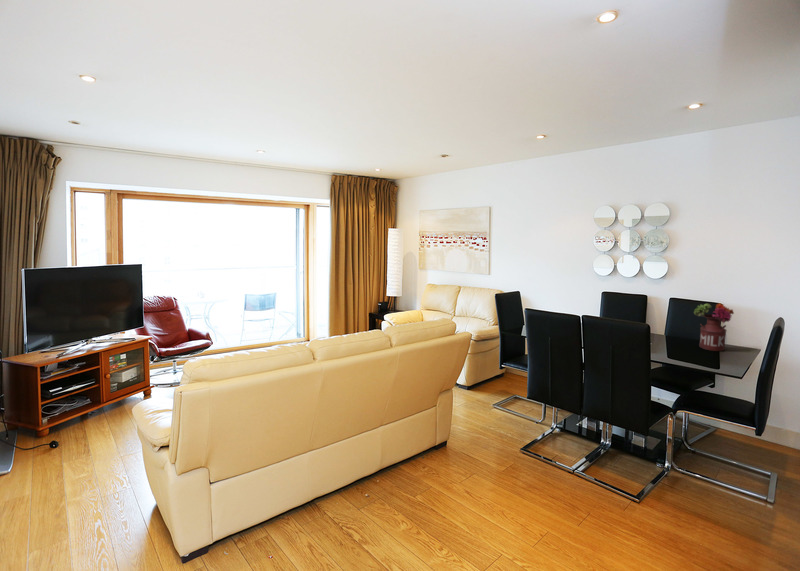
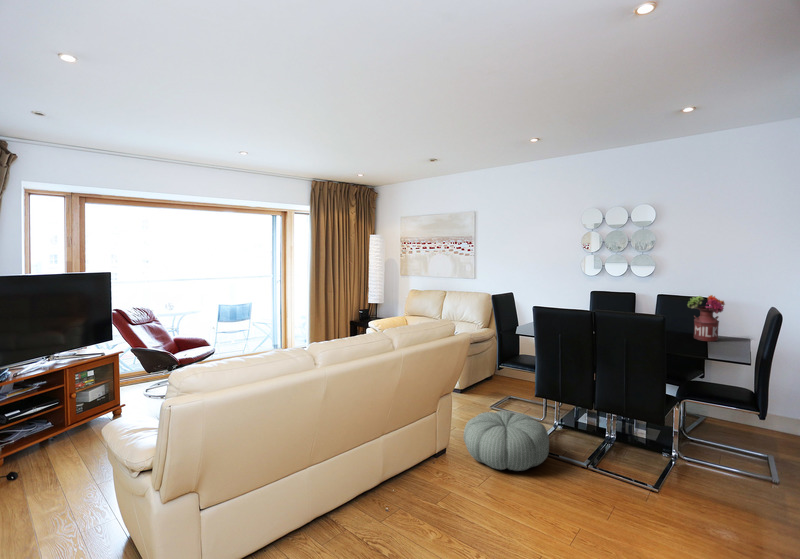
pouf: none [455,410,537,470] -> present [463,411,549,471]

